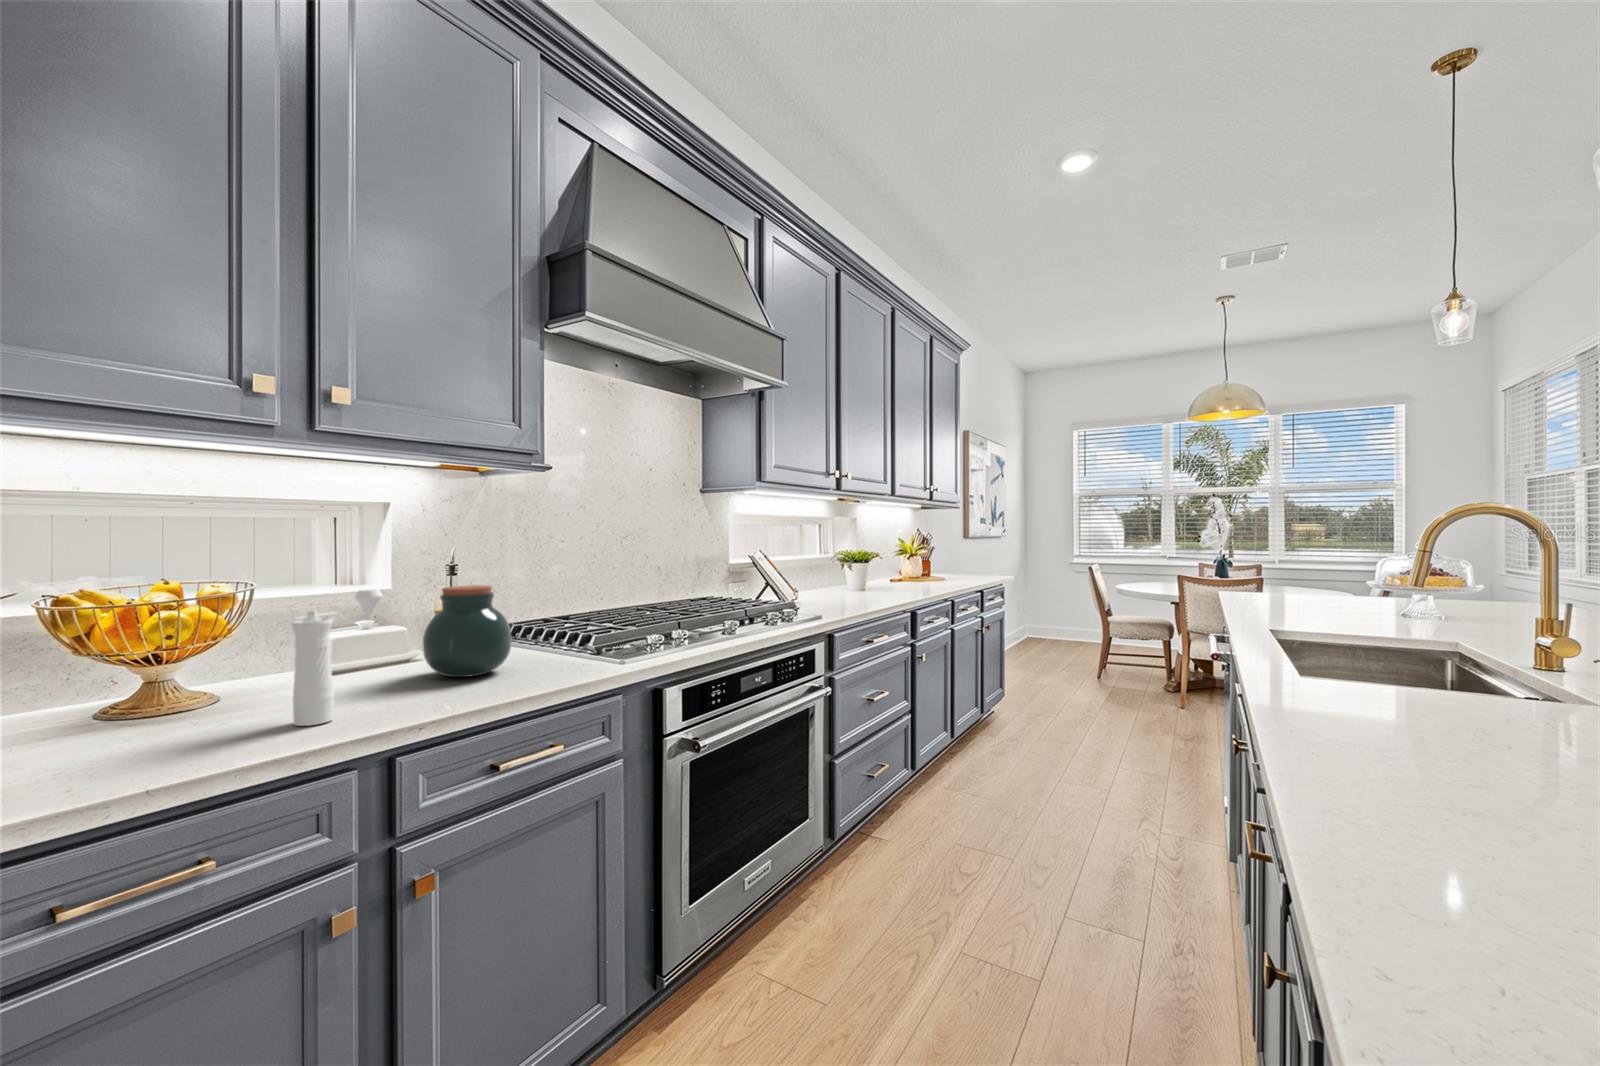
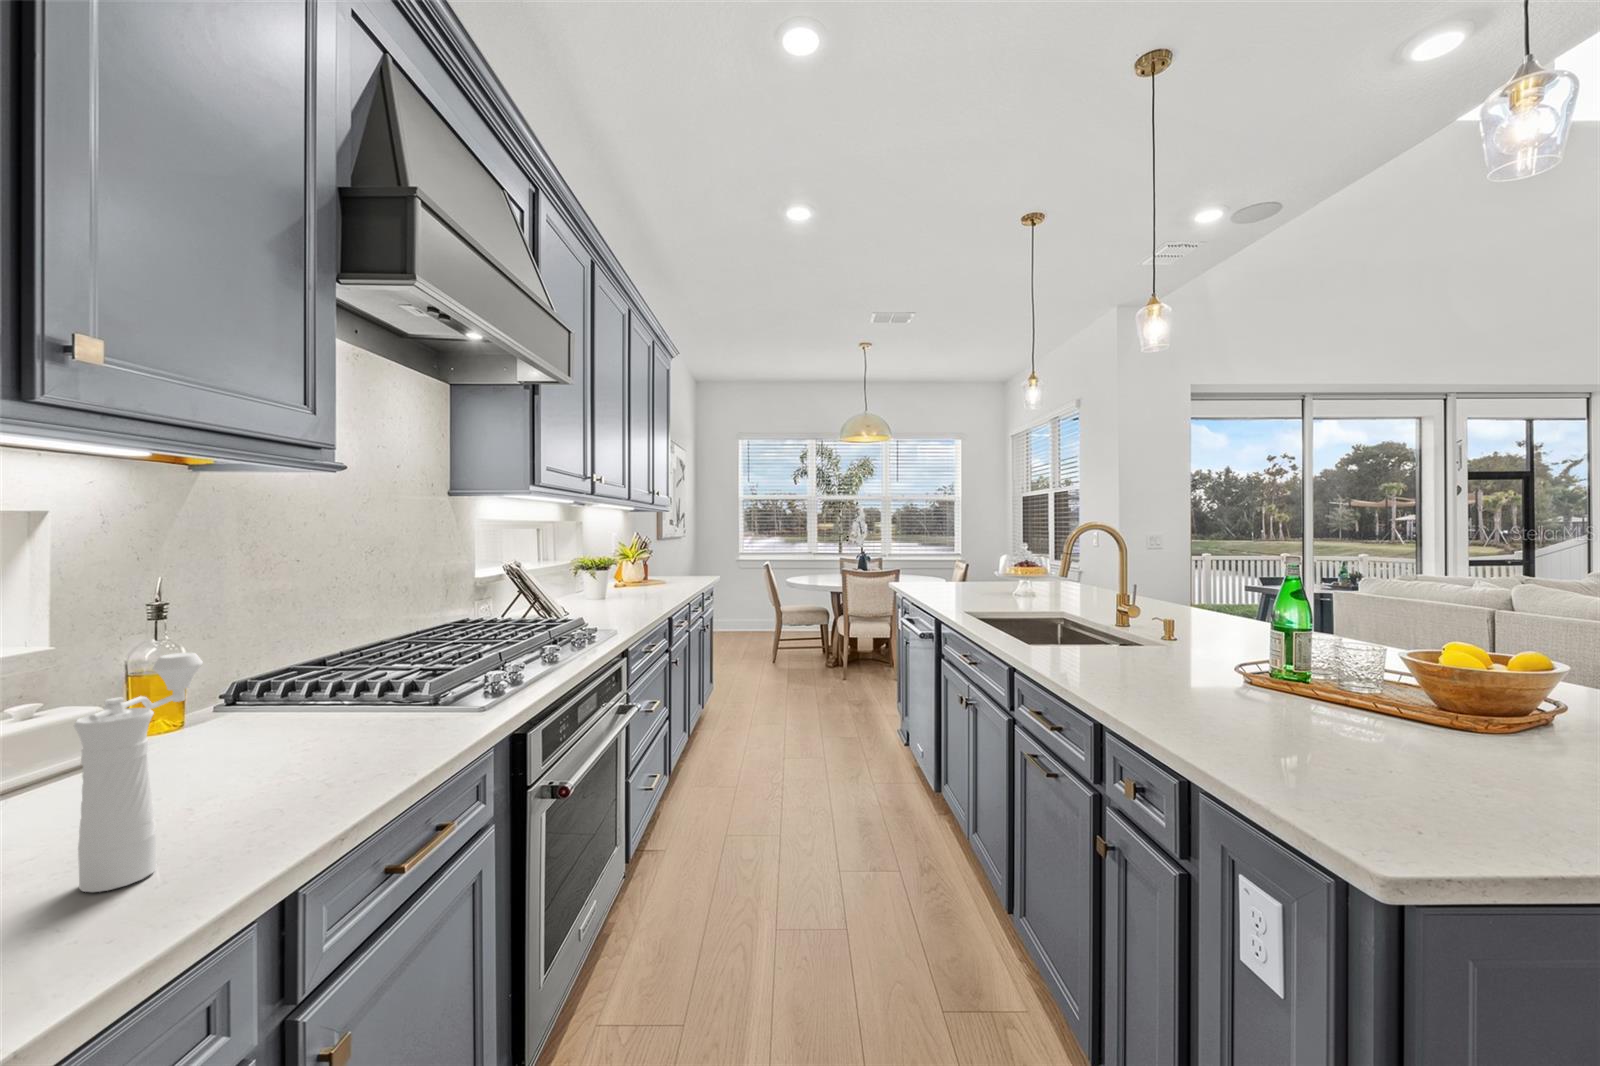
jar: present [423,585,511,677] -> none [196,630,340,766]

